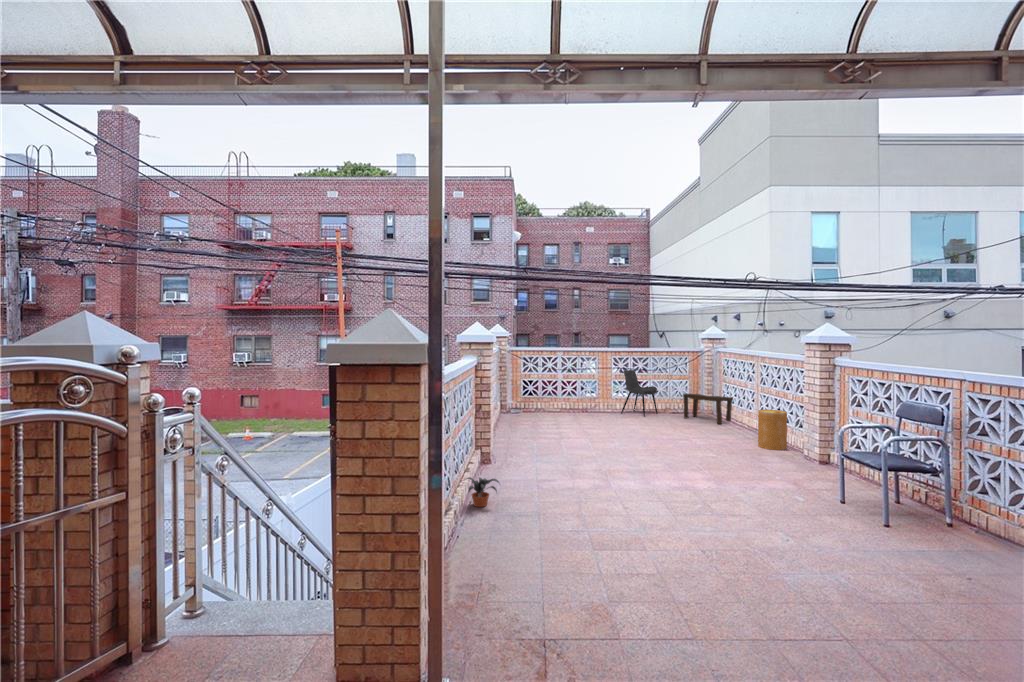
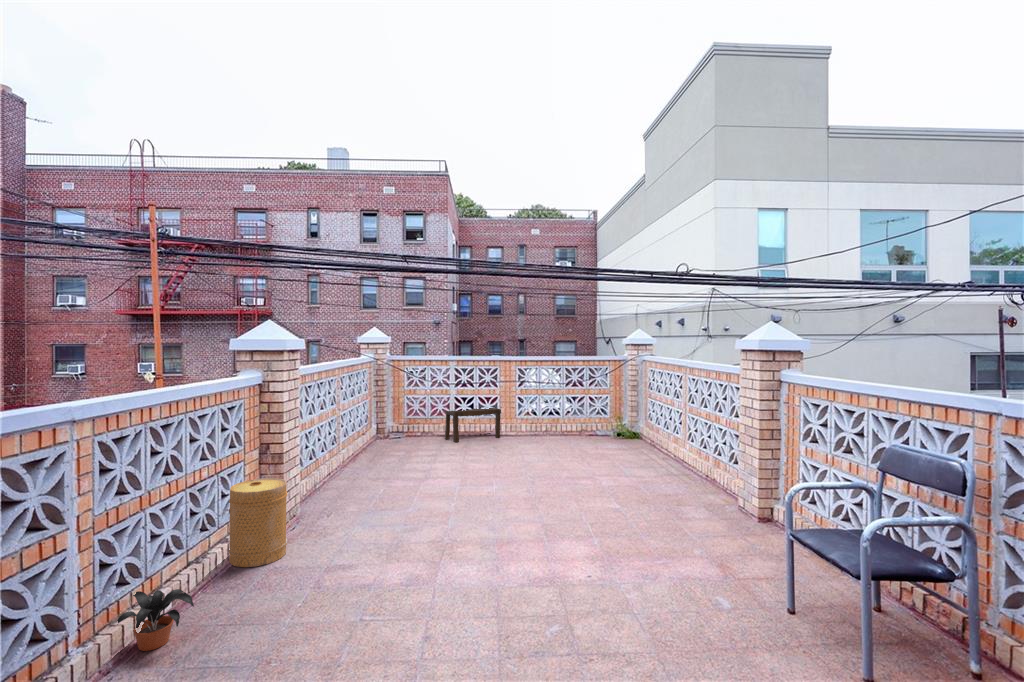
dining chair: present [621,370,657,416] -> none [529,383,574,441]
bench: present [683,393,733,424] -> present [445,408,501,442]
basket: present [758,410,787,450] -> present [229,478,287,567]

